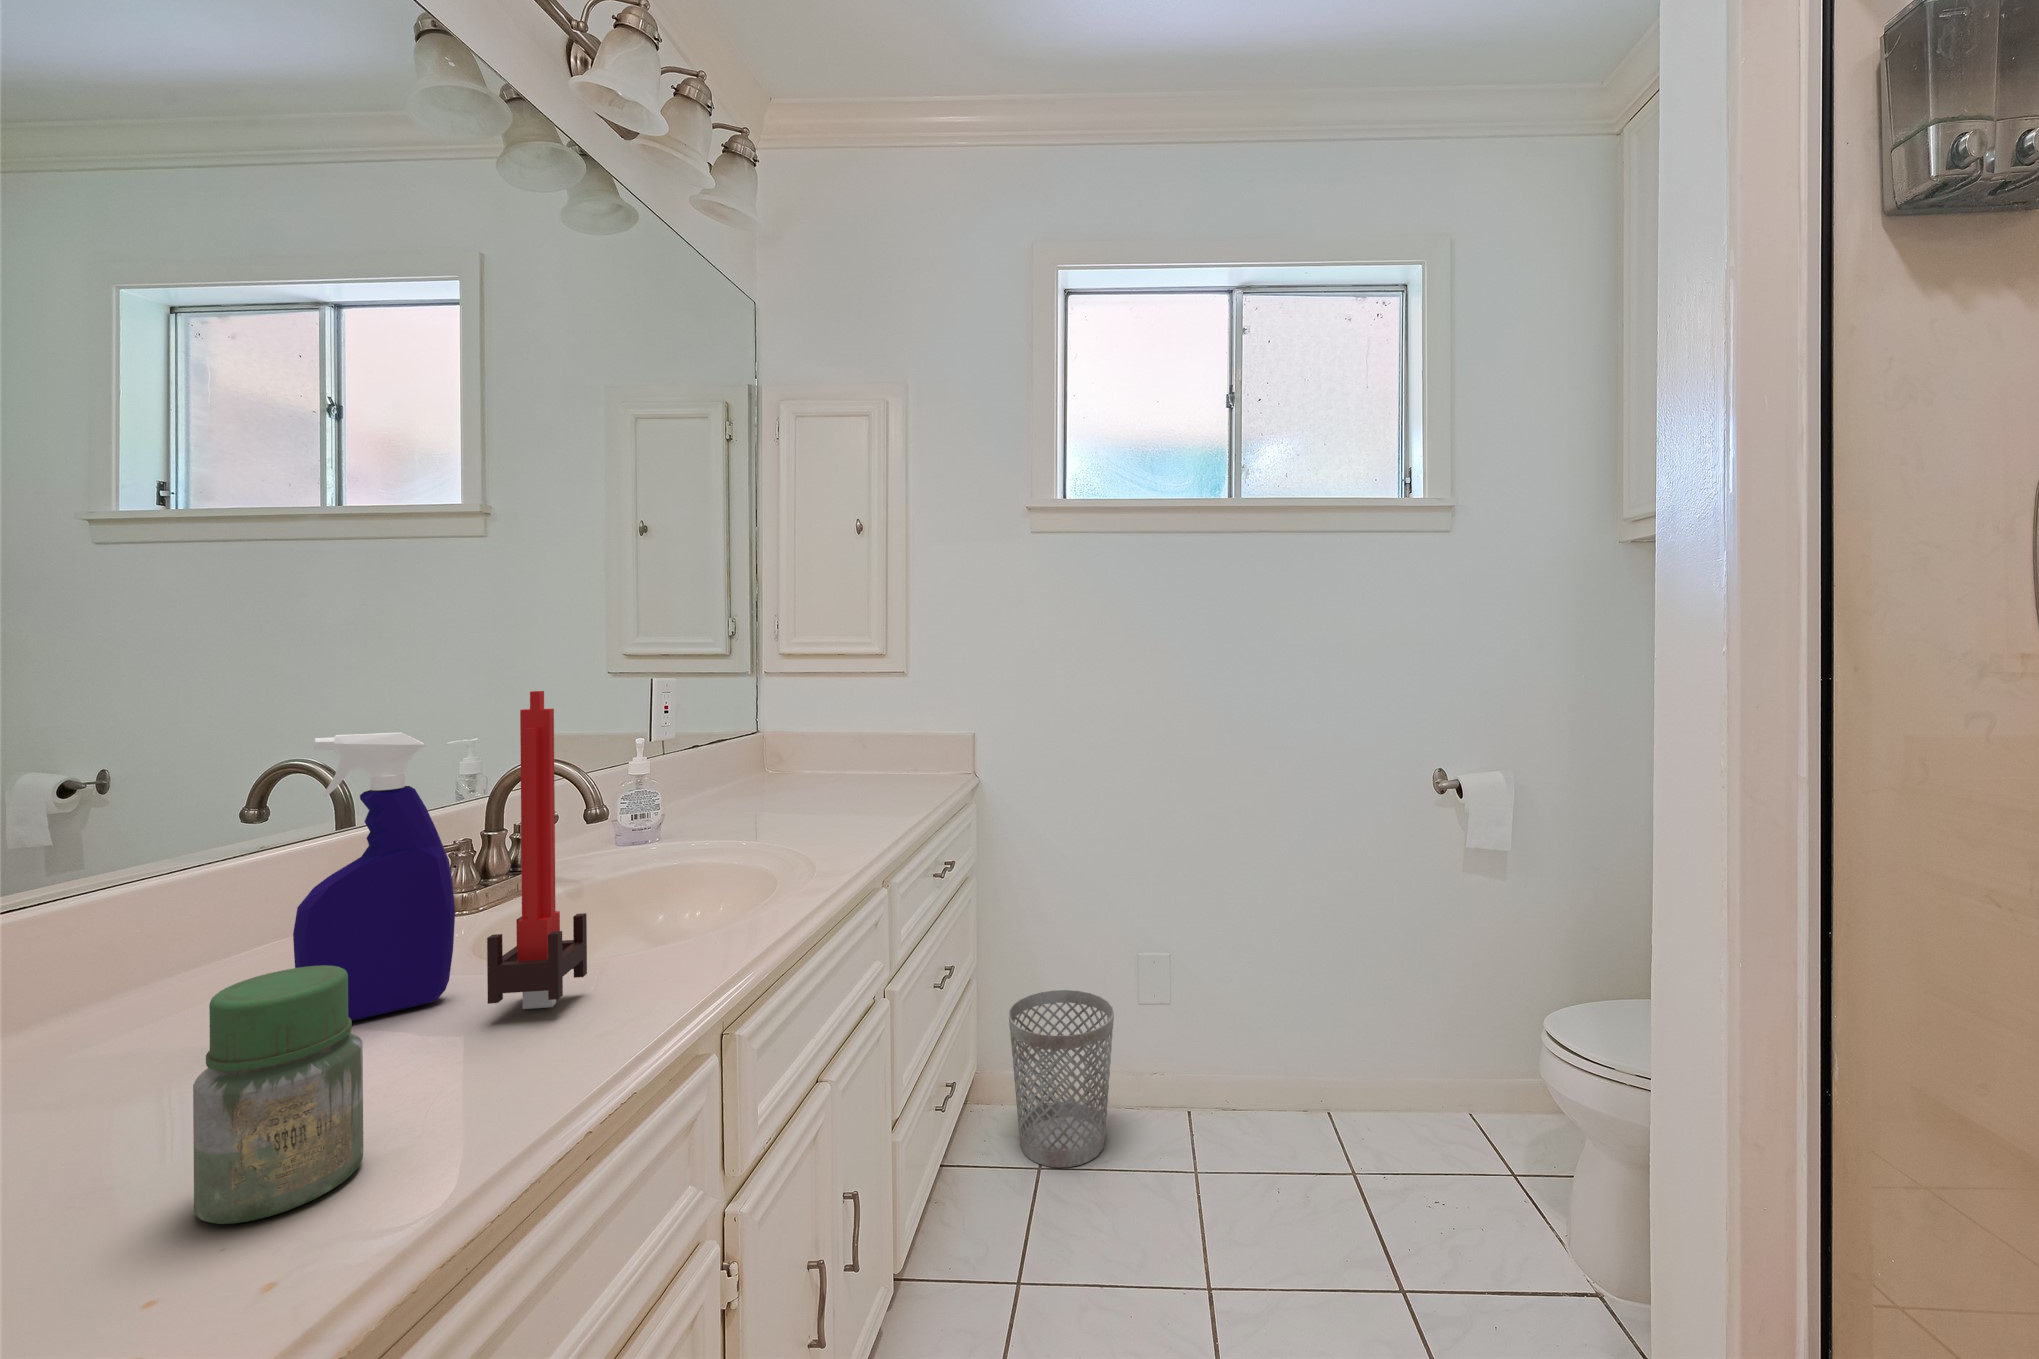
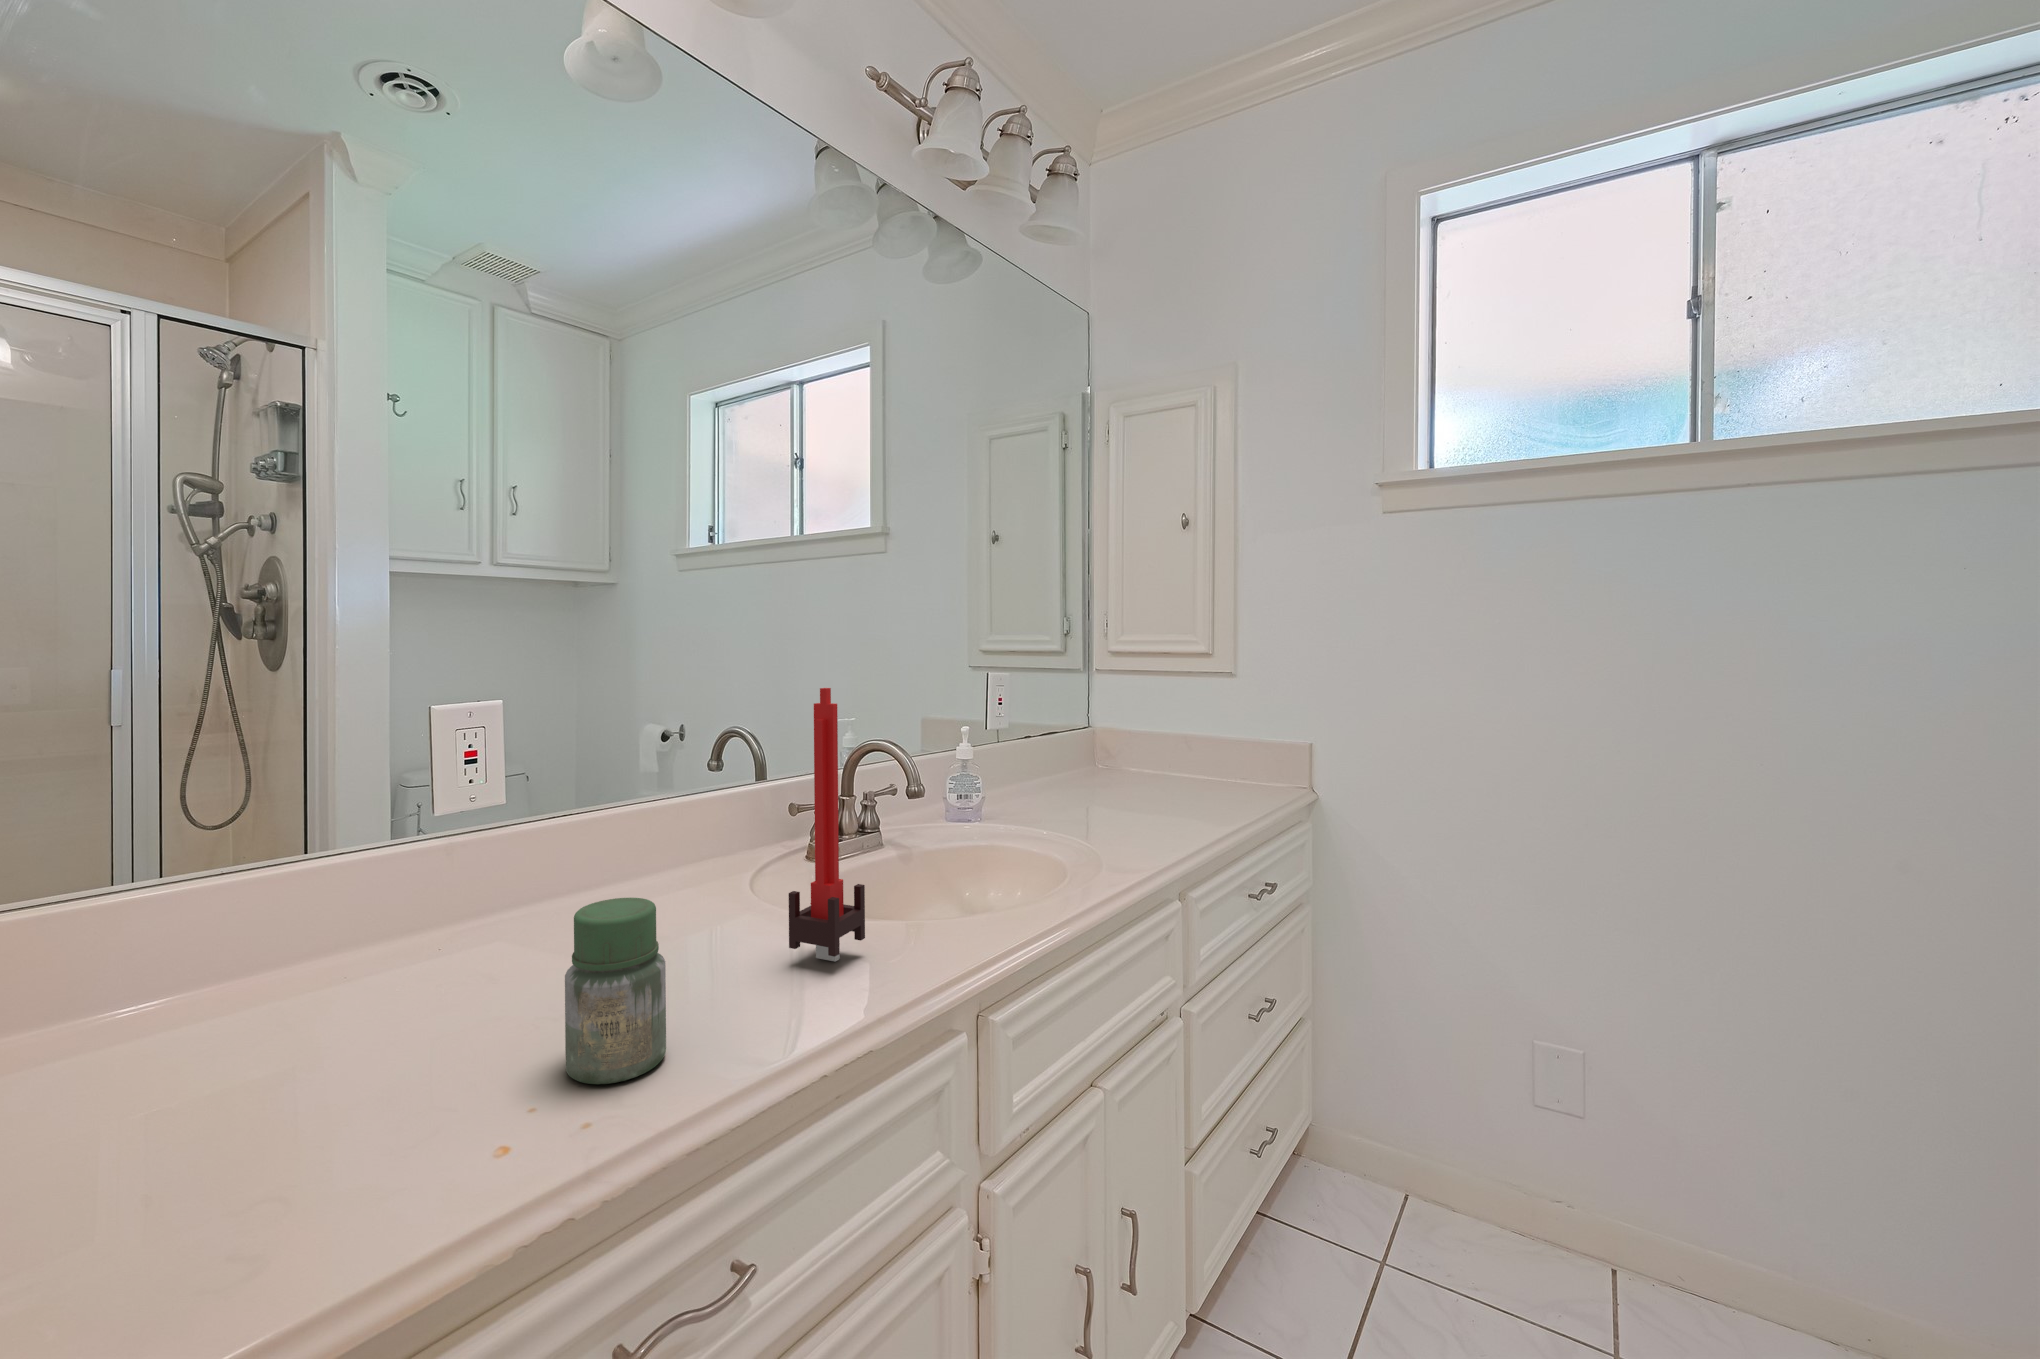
spray bottle: present [293,732,455,1021] -> none [681,717,781,938]
wastebasket: present [1009,990,1114,1168] -> none [1348,1050,1491,1271]

